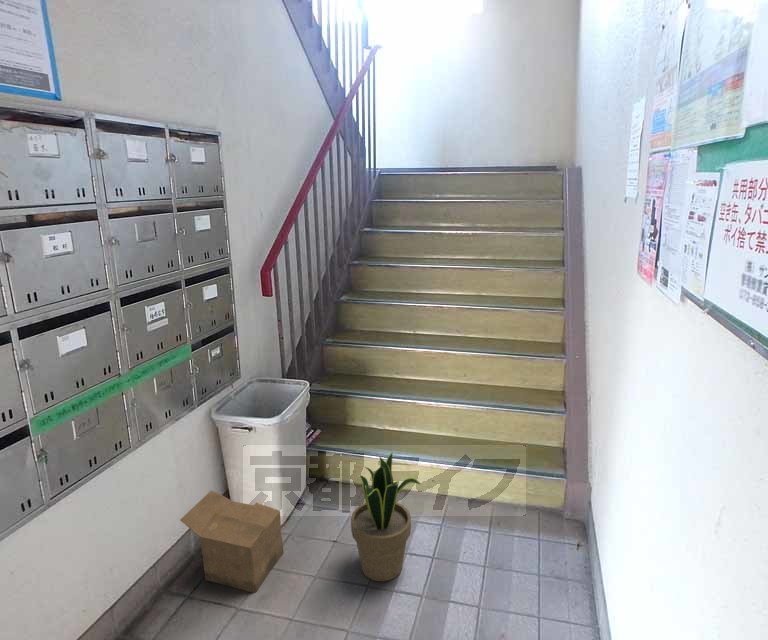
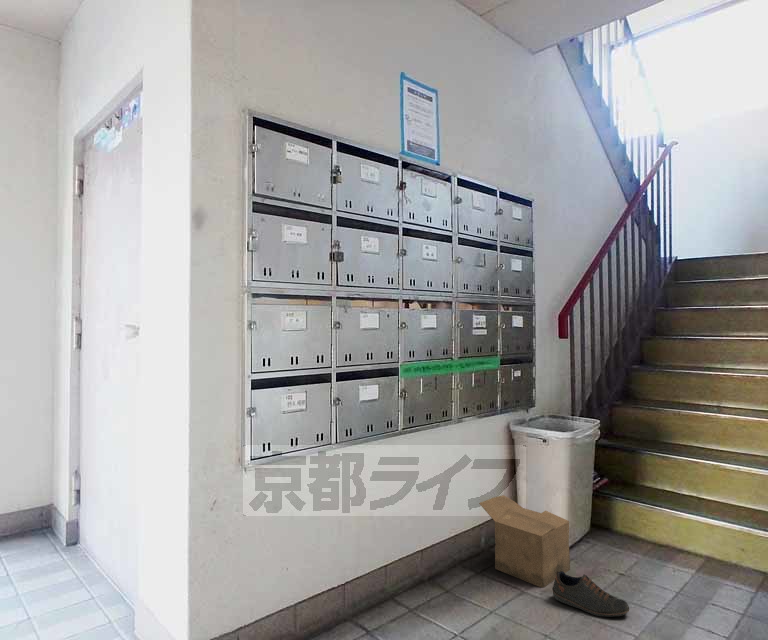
potted plant: present [351,453,420,581] -> none [646,474,731,614]
shoe: none [264,577,336,618] -> present [552,571,629,617]

